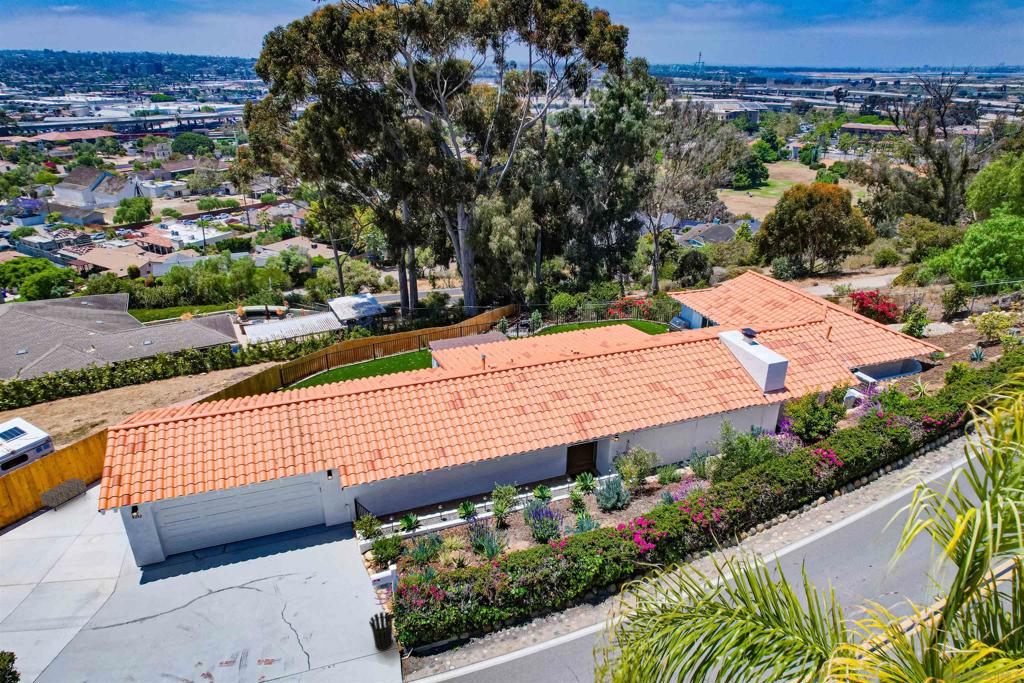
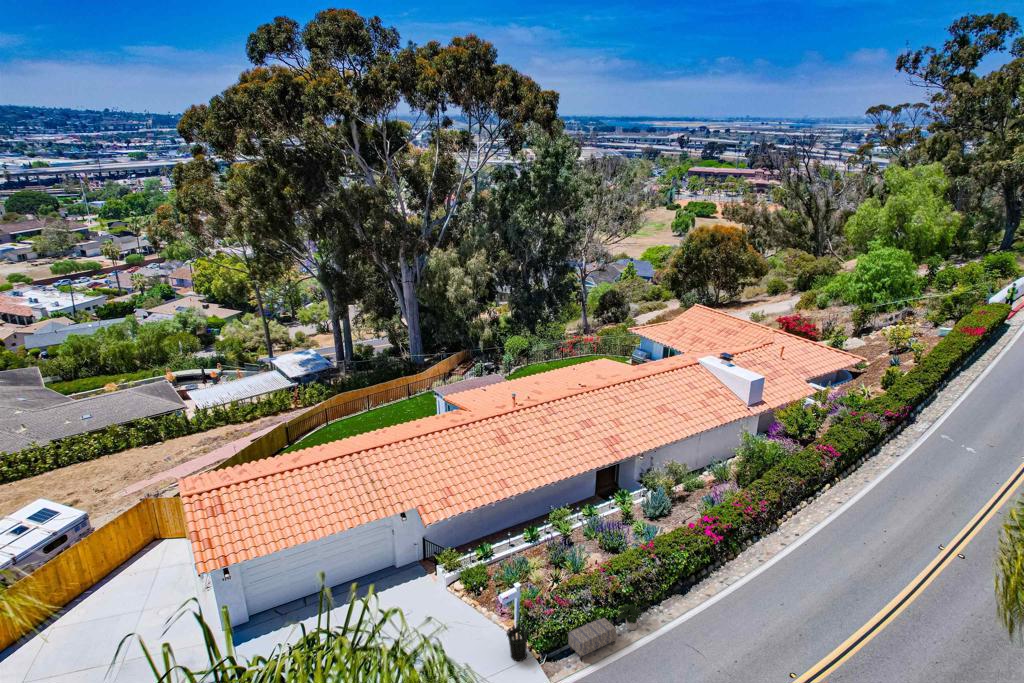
bench: present [40,478,86,511] -> present [568,618,616,661]
potted plant: none [502,608,533,637] -> present [619,605,644,630]

